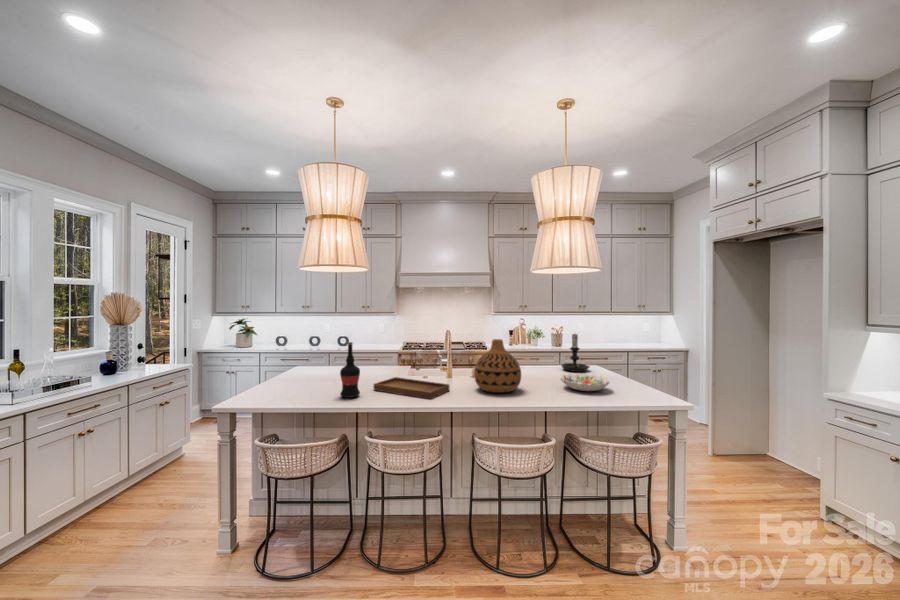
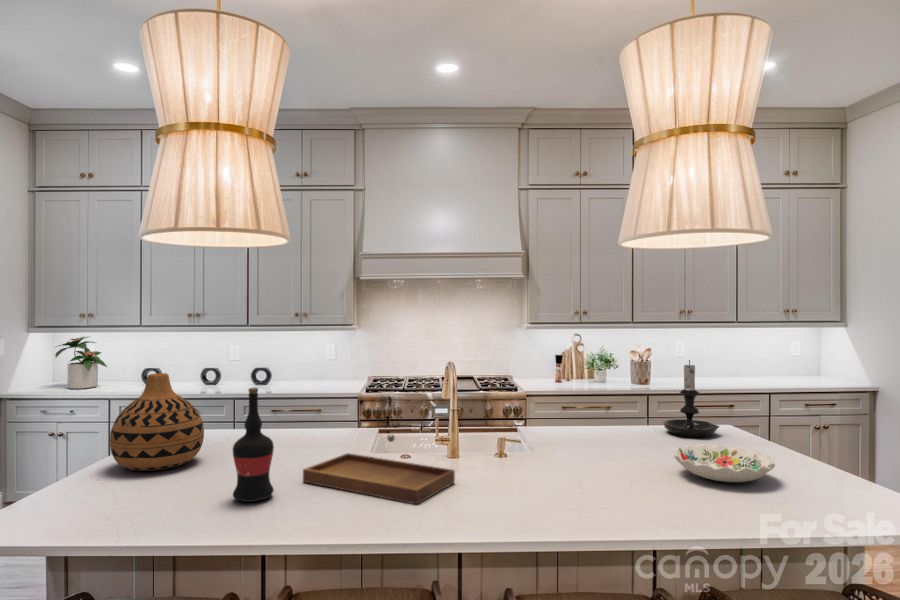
vase: present [474,339,521,393] -> present [110,373,204,471]

